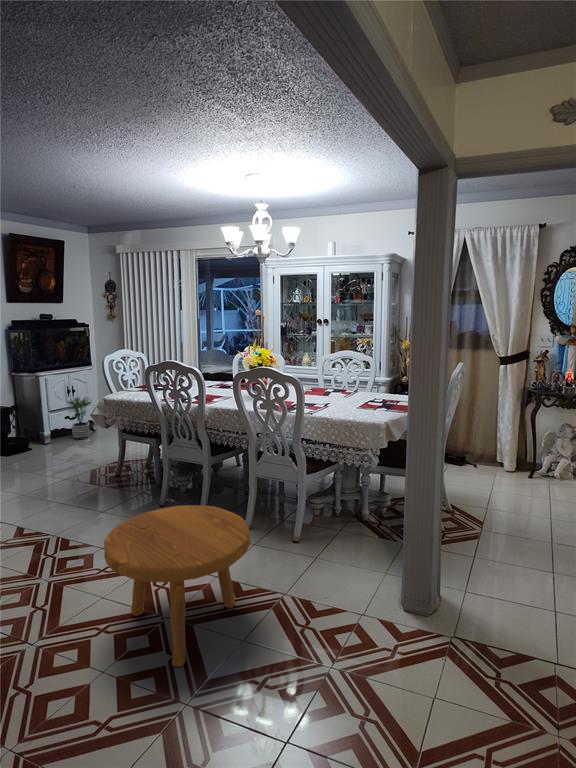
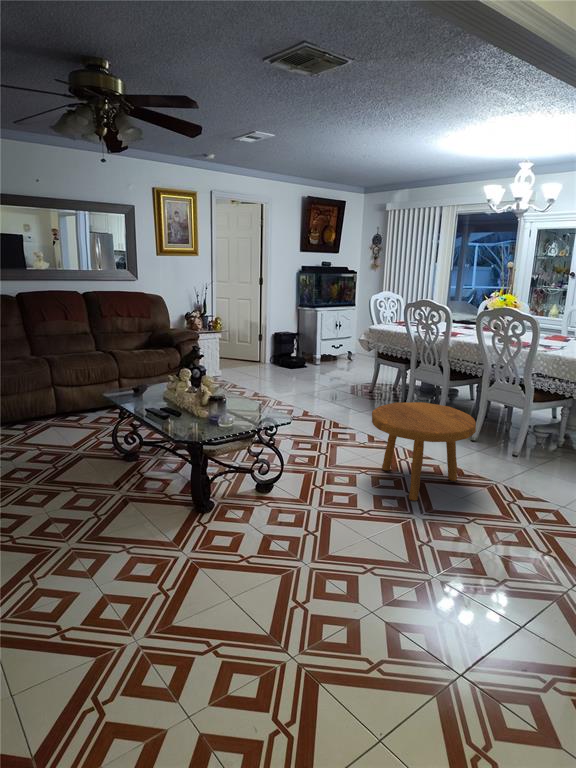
potted plant: present [67,397,89,440] -> none [333,329,357,365]

